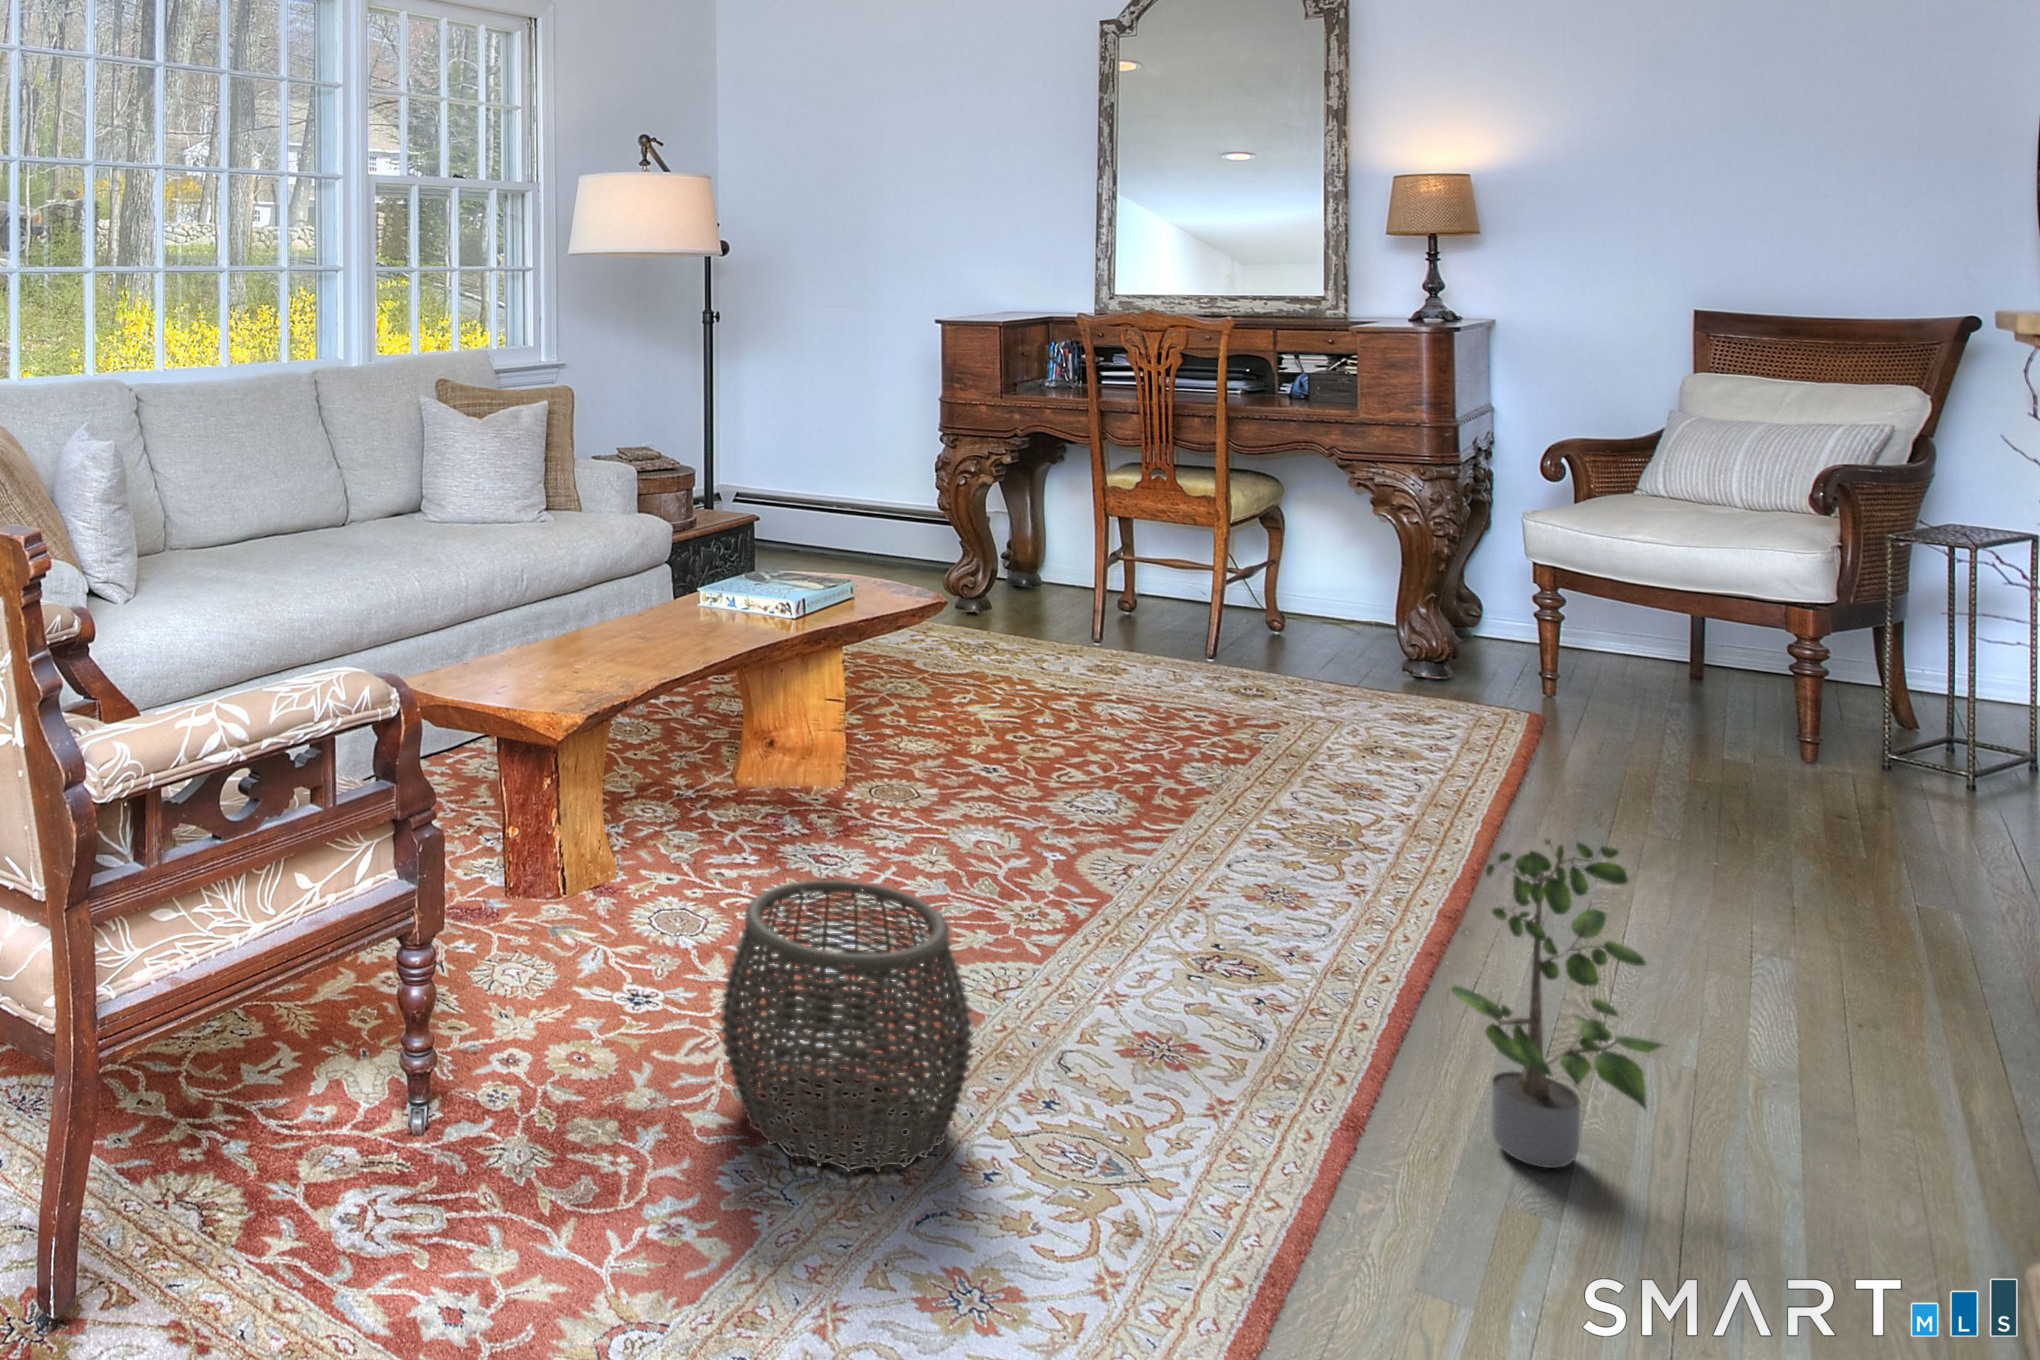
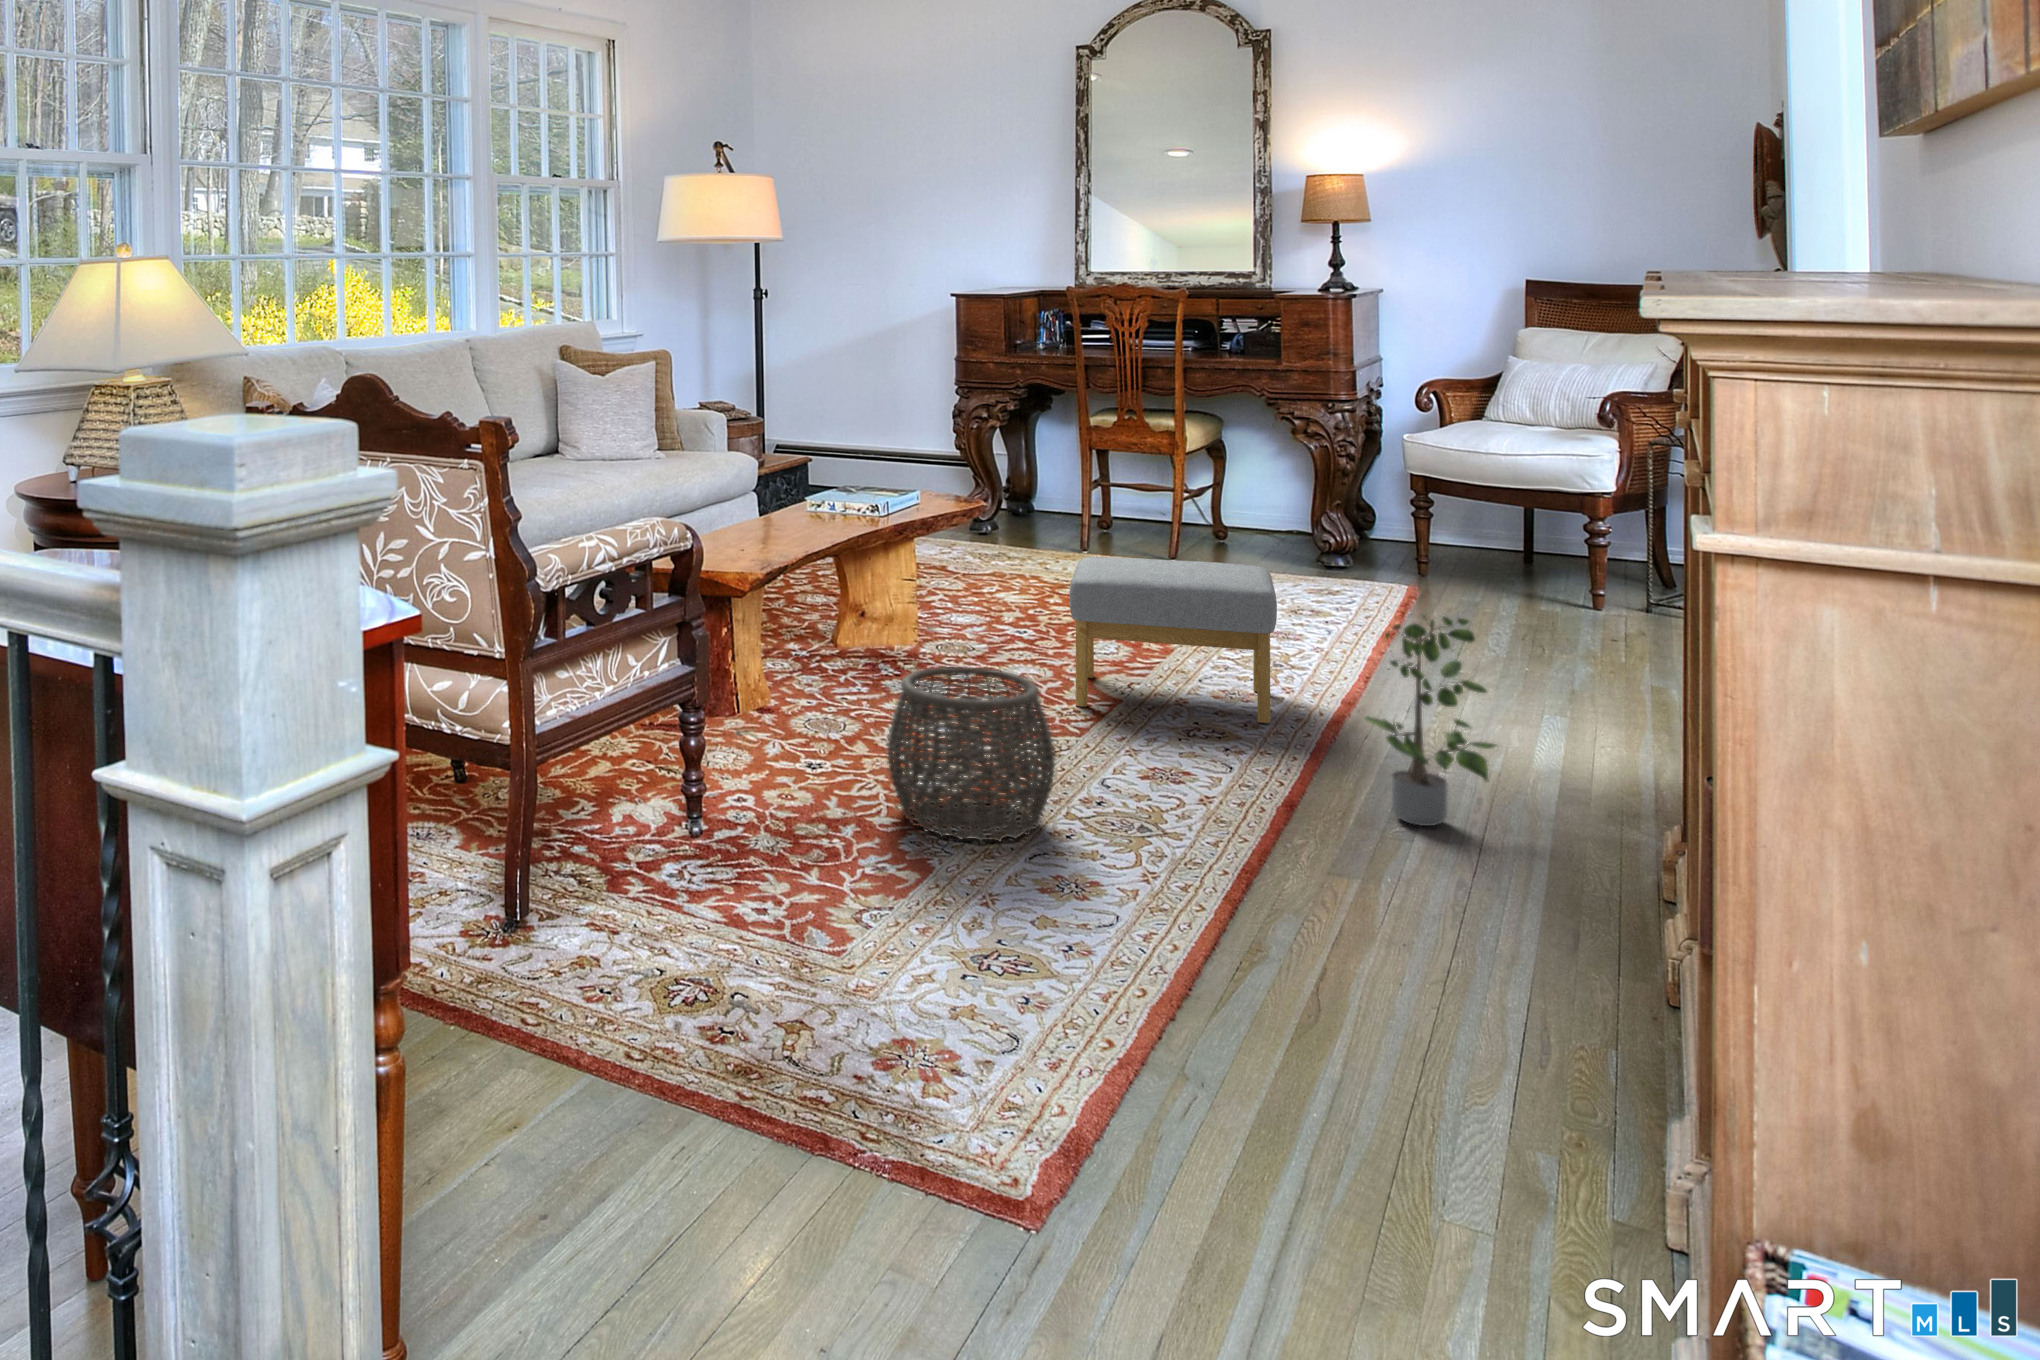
footstool: none [1038,687,1327,945] -> present [1069,557,1277,723]

